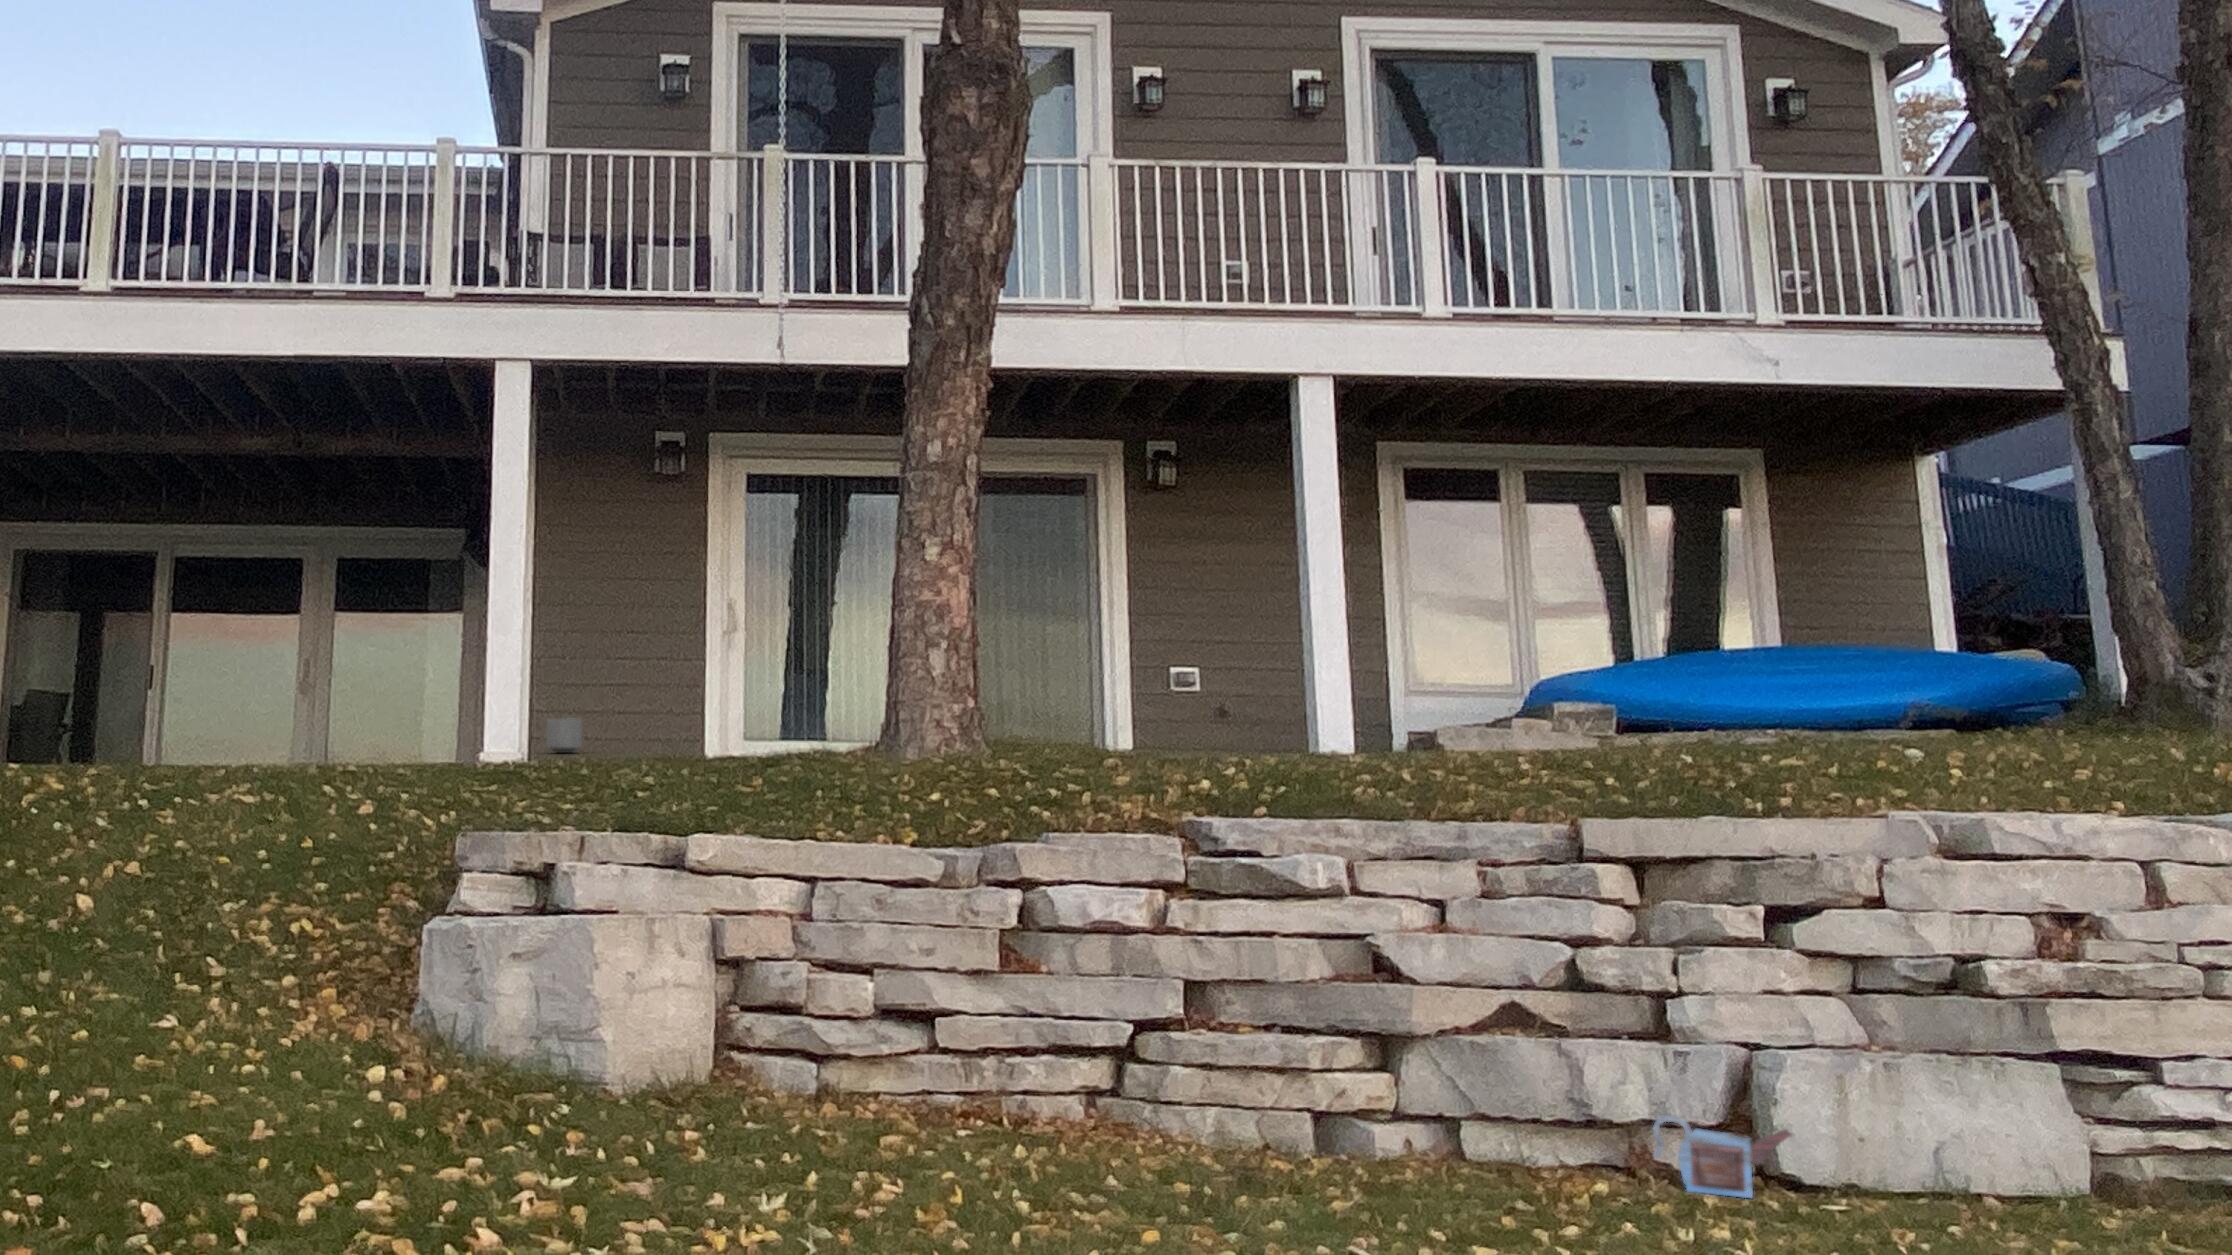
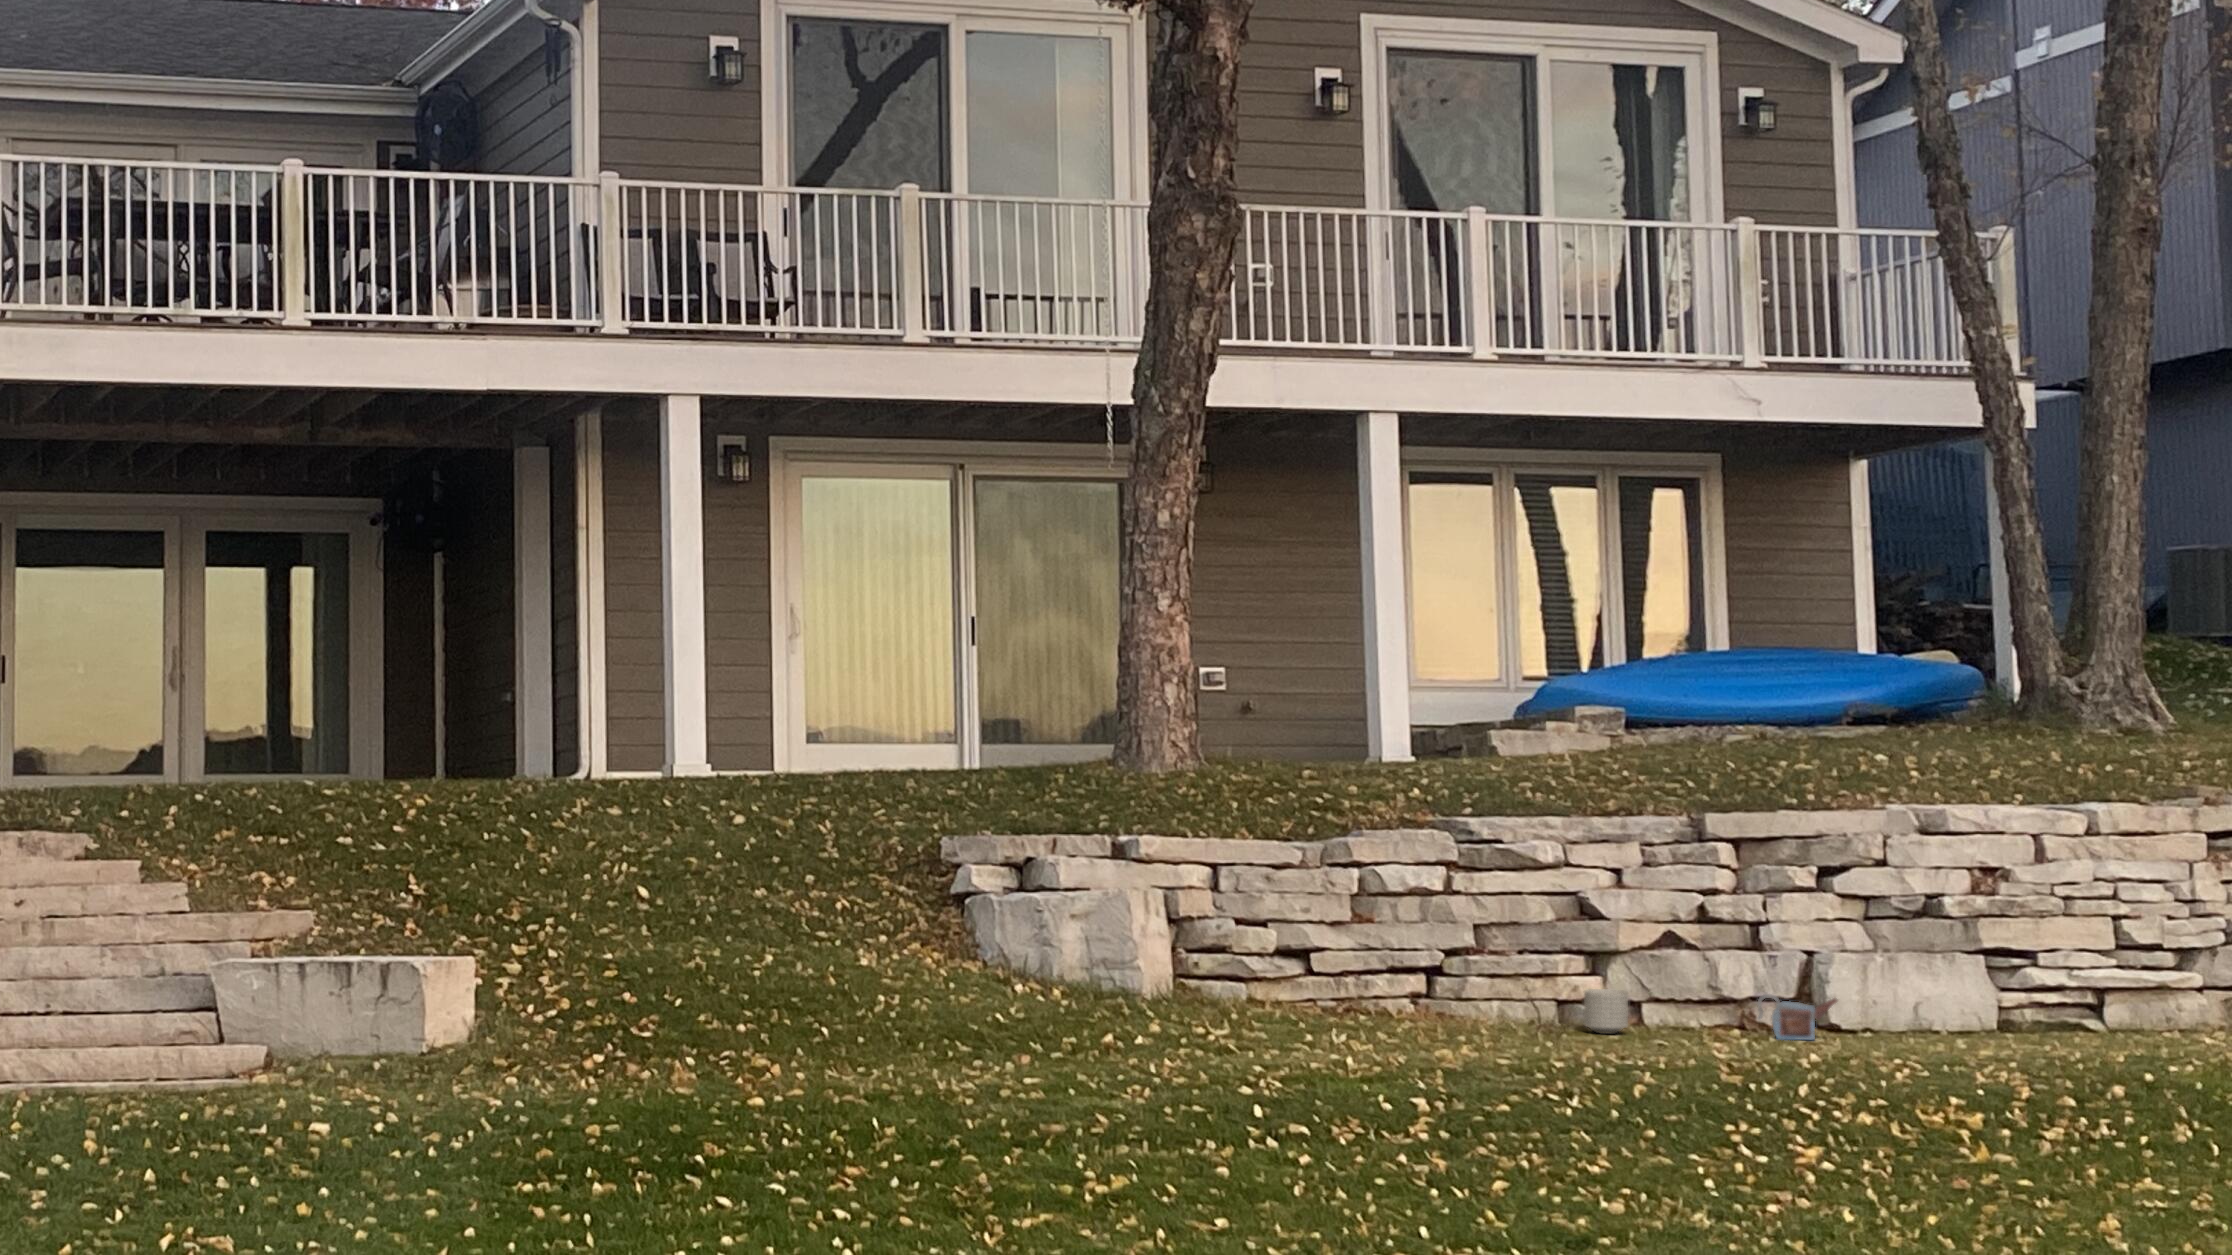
planter: present [546,719,582,753] -> present [1584,989,1628,1034]

